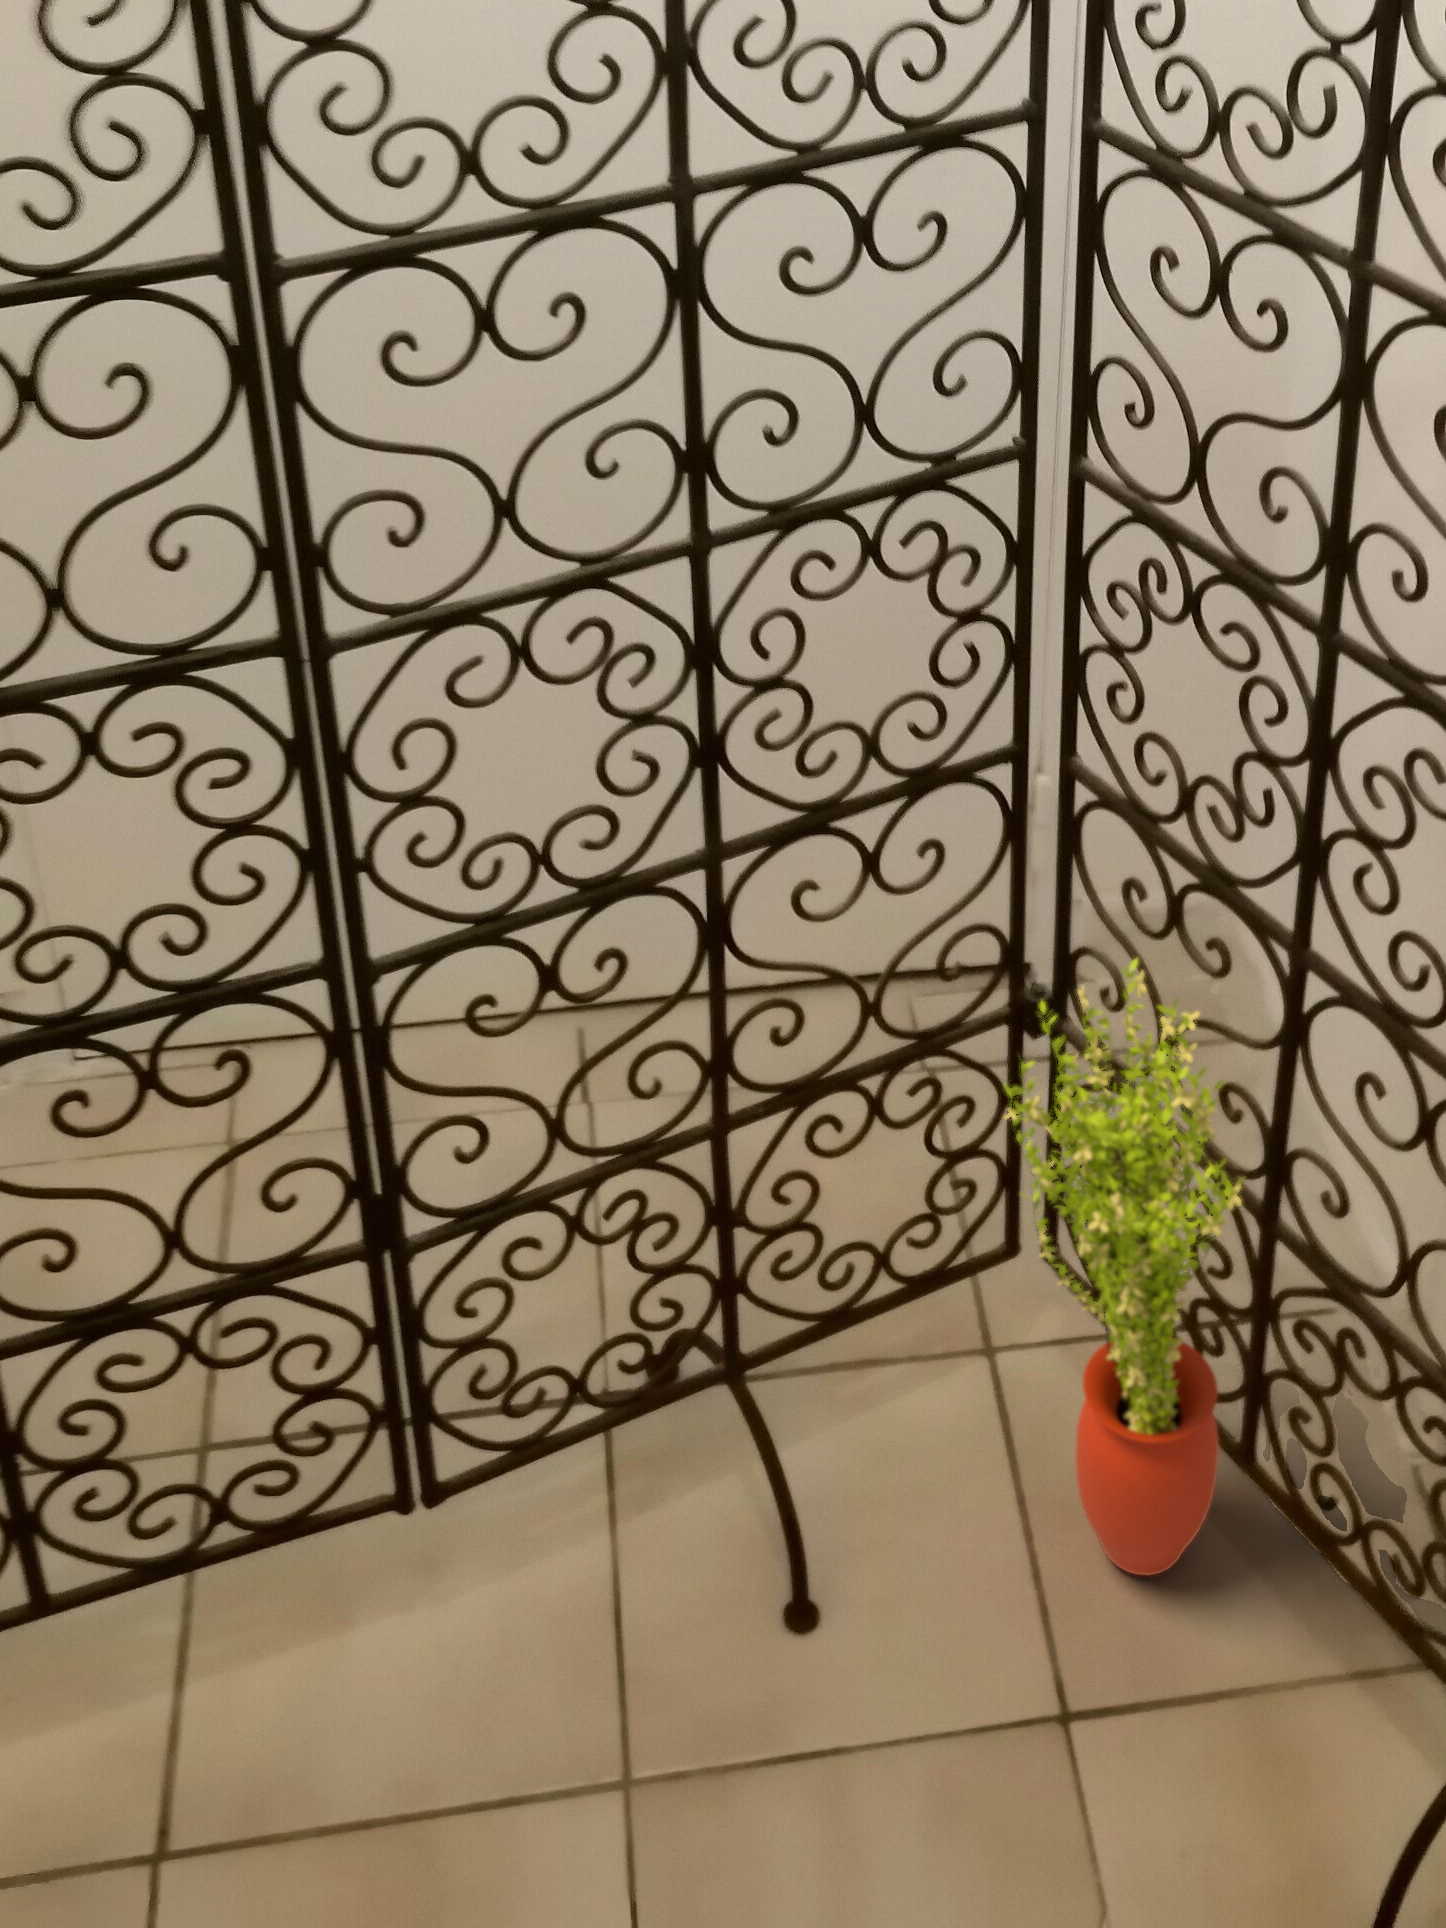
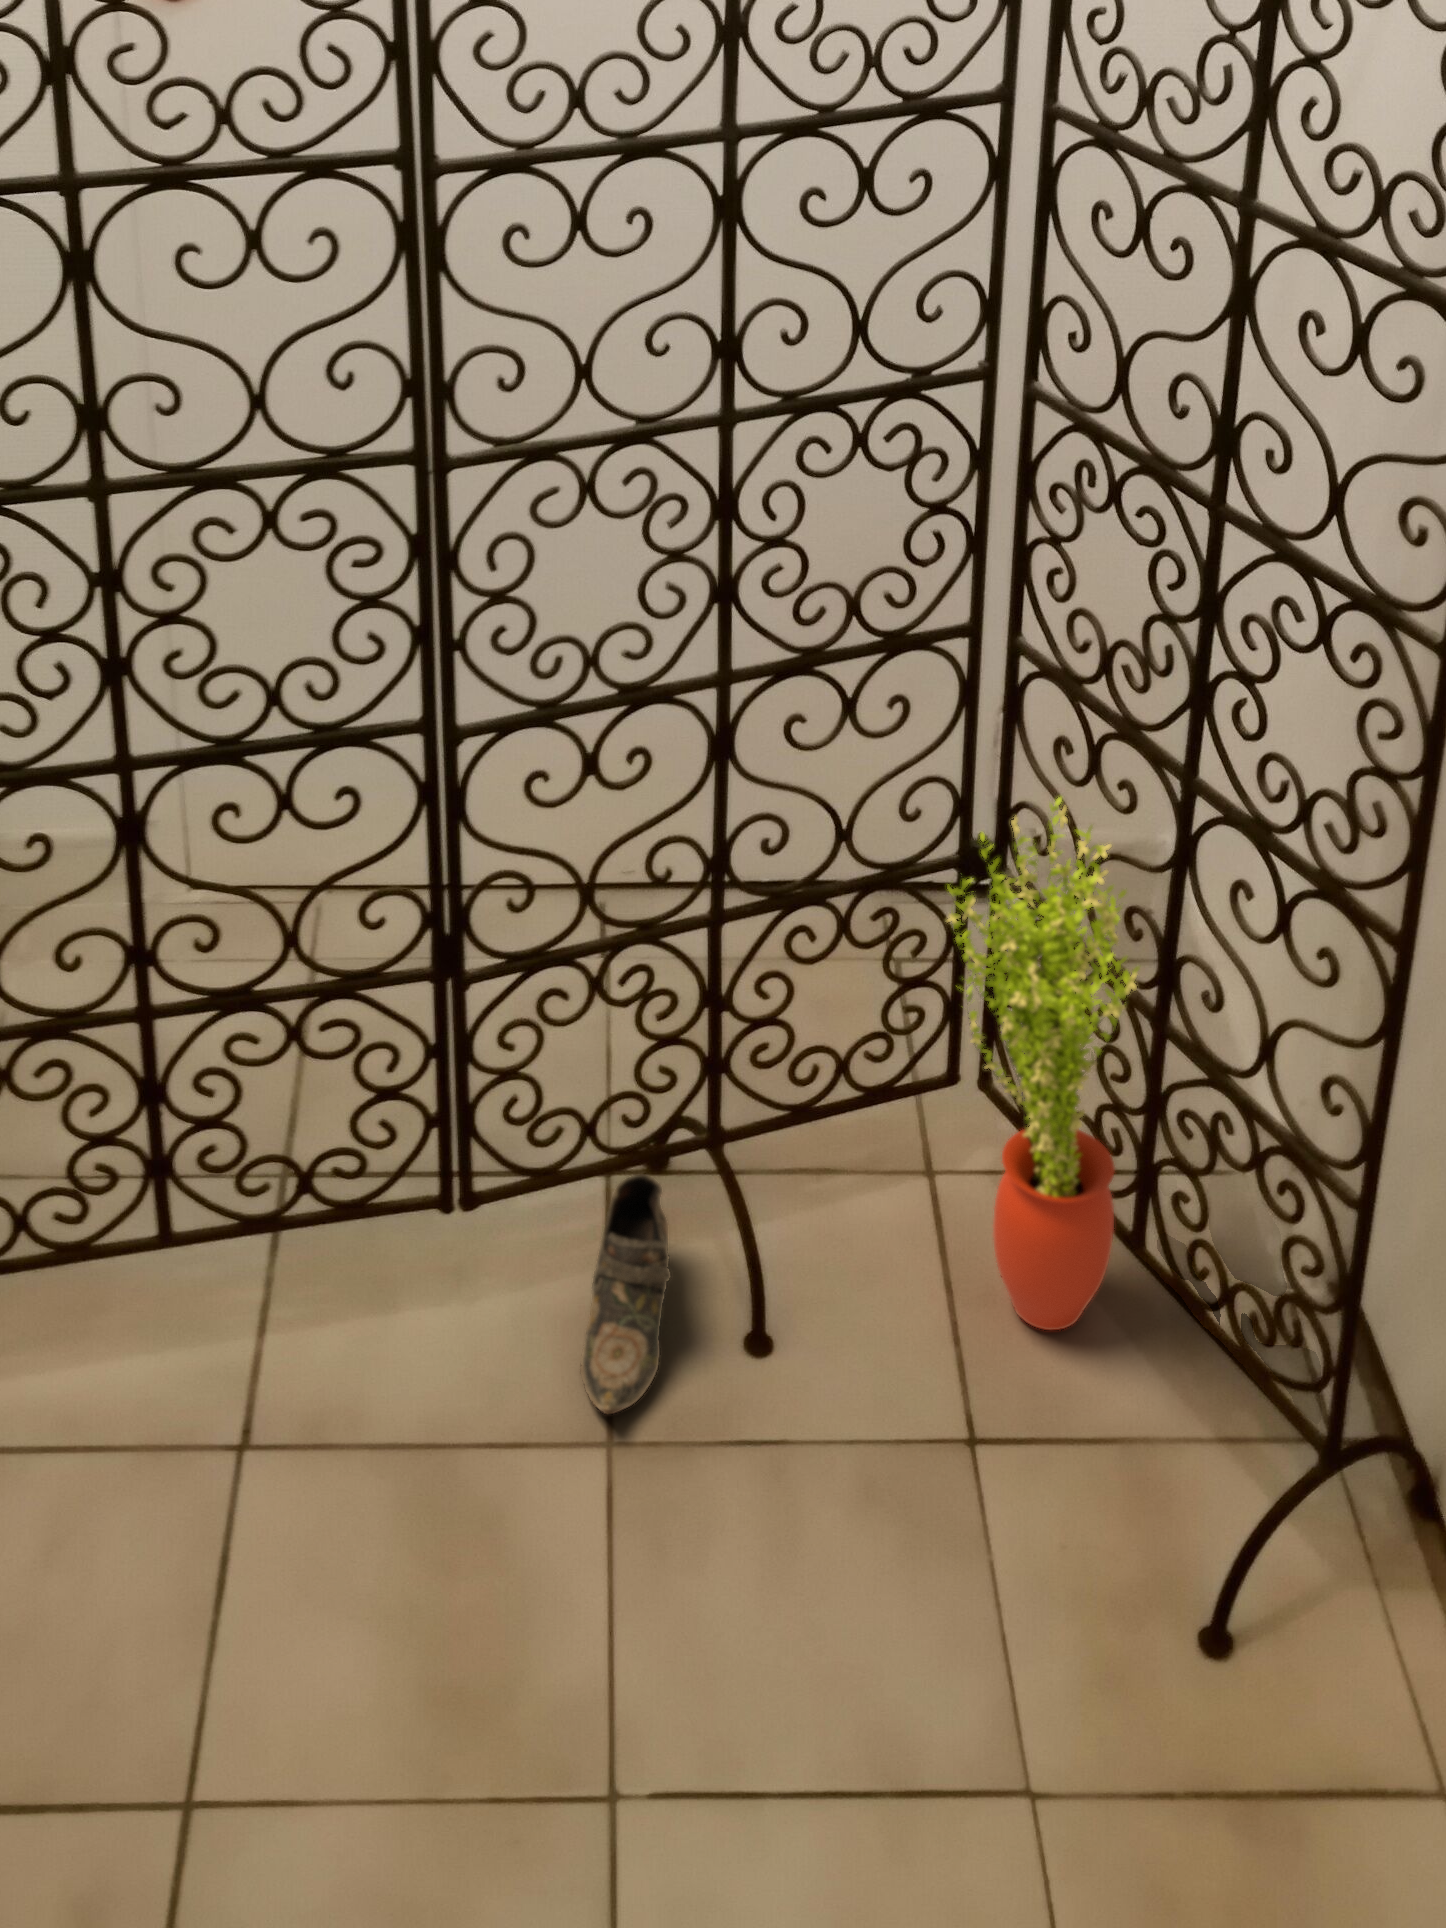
shoe: none [581,1434,689,1767] -> present [580,1174,671,1414]

